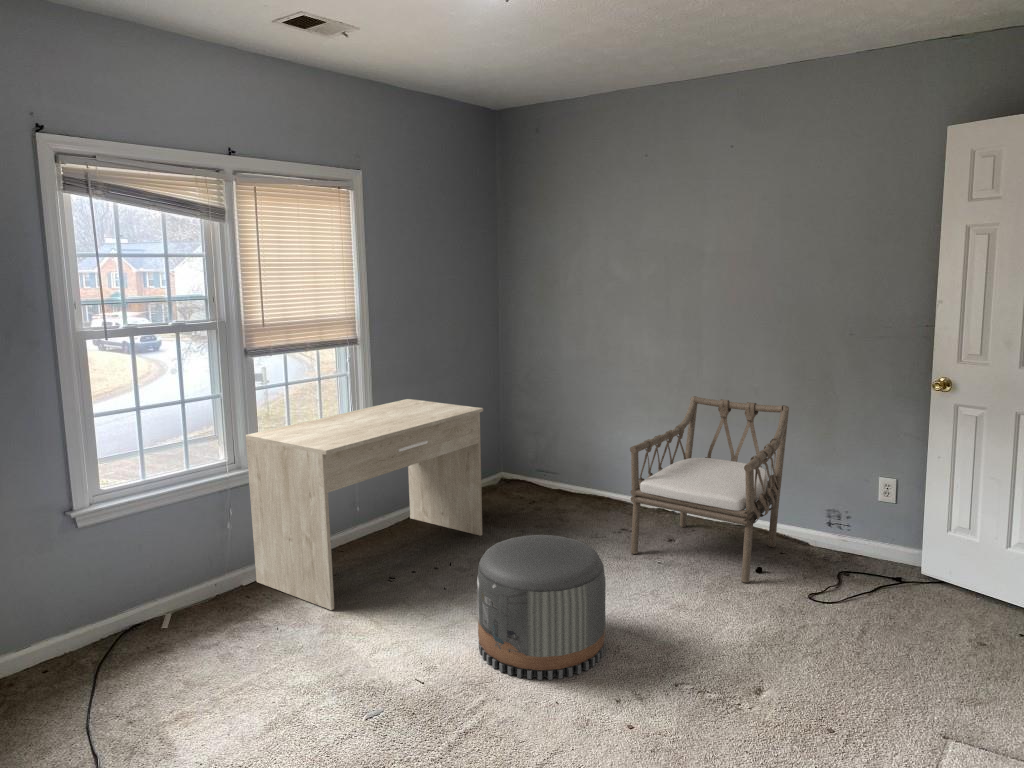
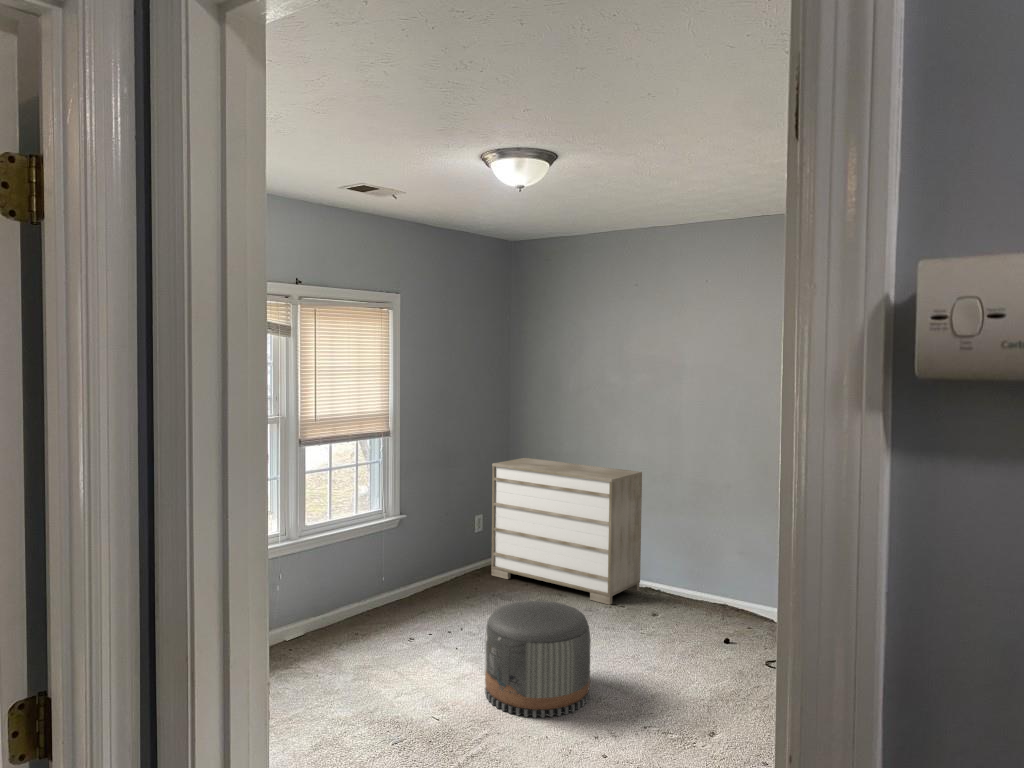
dresser: none [480,367,652,530] -> present [491,458,642,605]
armchair: present [630,396,789,583] -> none [619,488,756,651]
desk: present [246,399,483,610] -> none [297,483,494,661]

